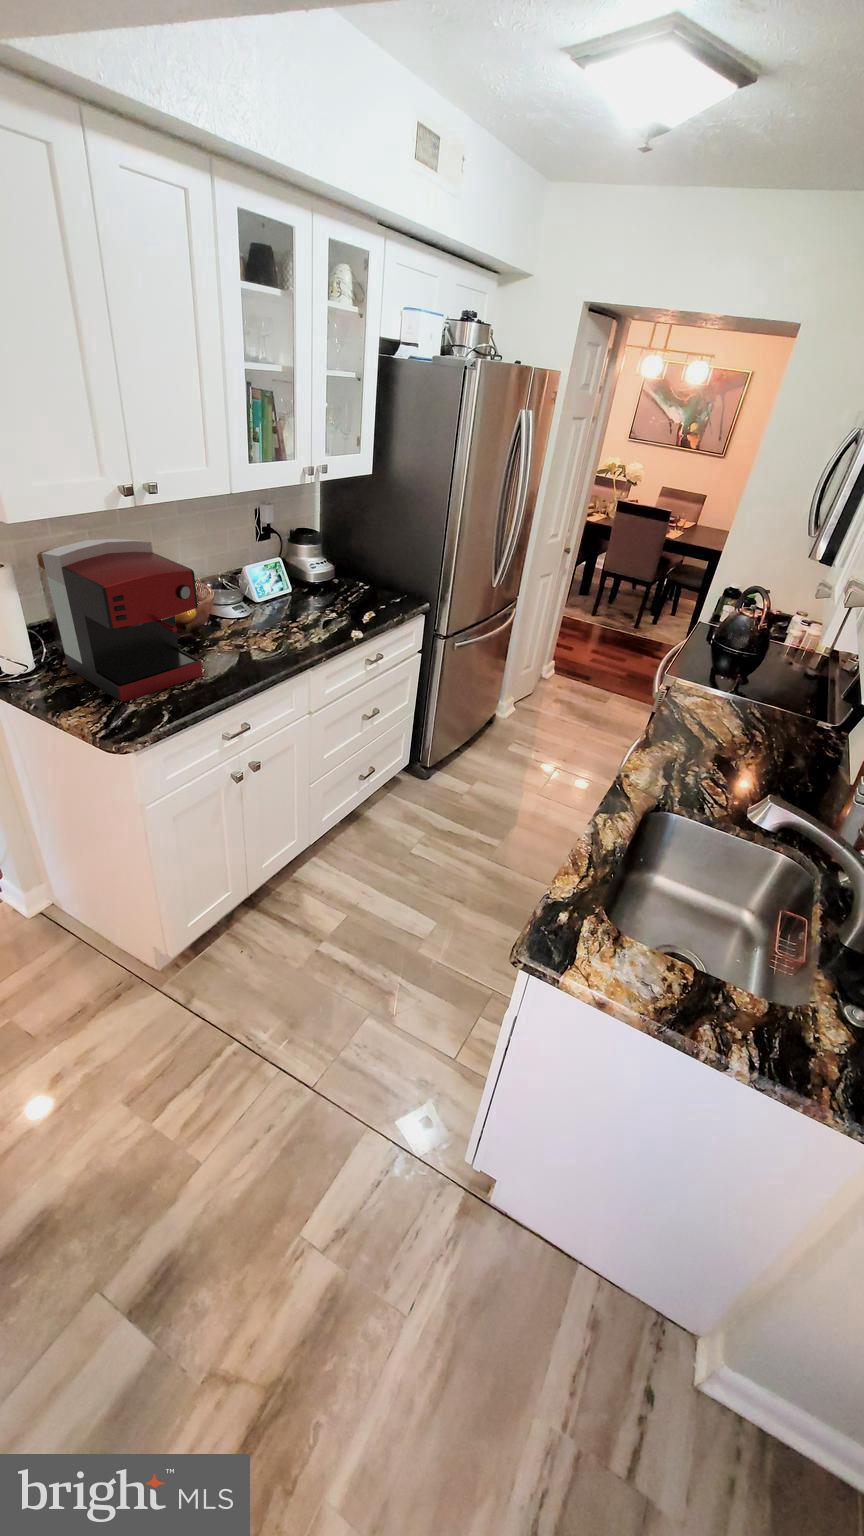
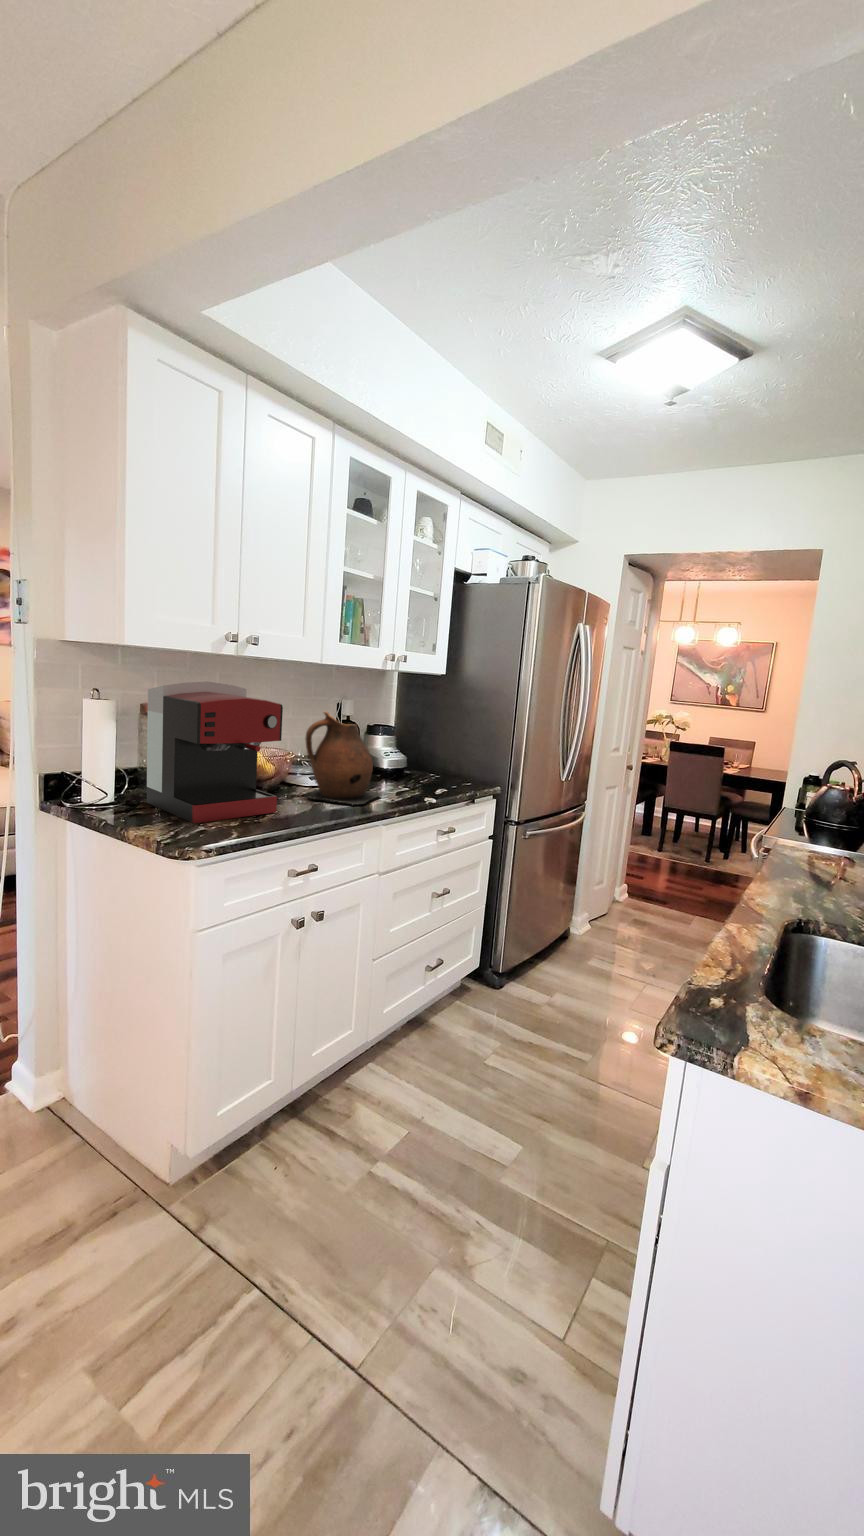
ceramic pitcher: none [223,553,308,656] -> present [306,712,381,805]

